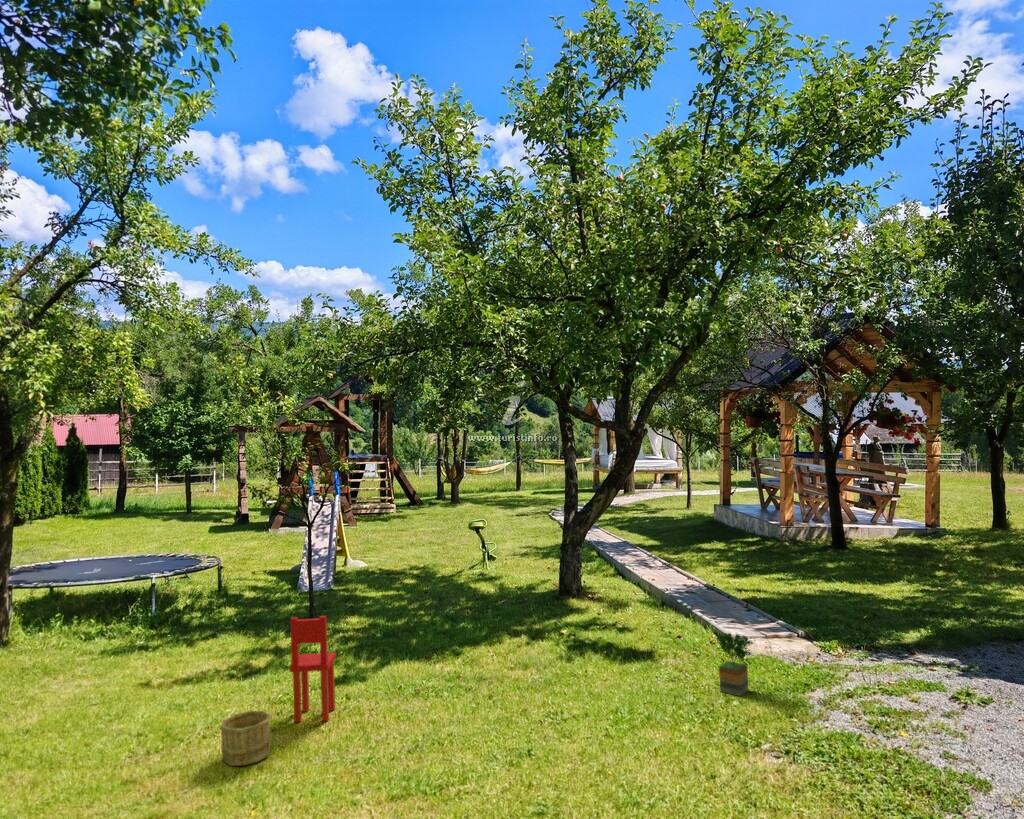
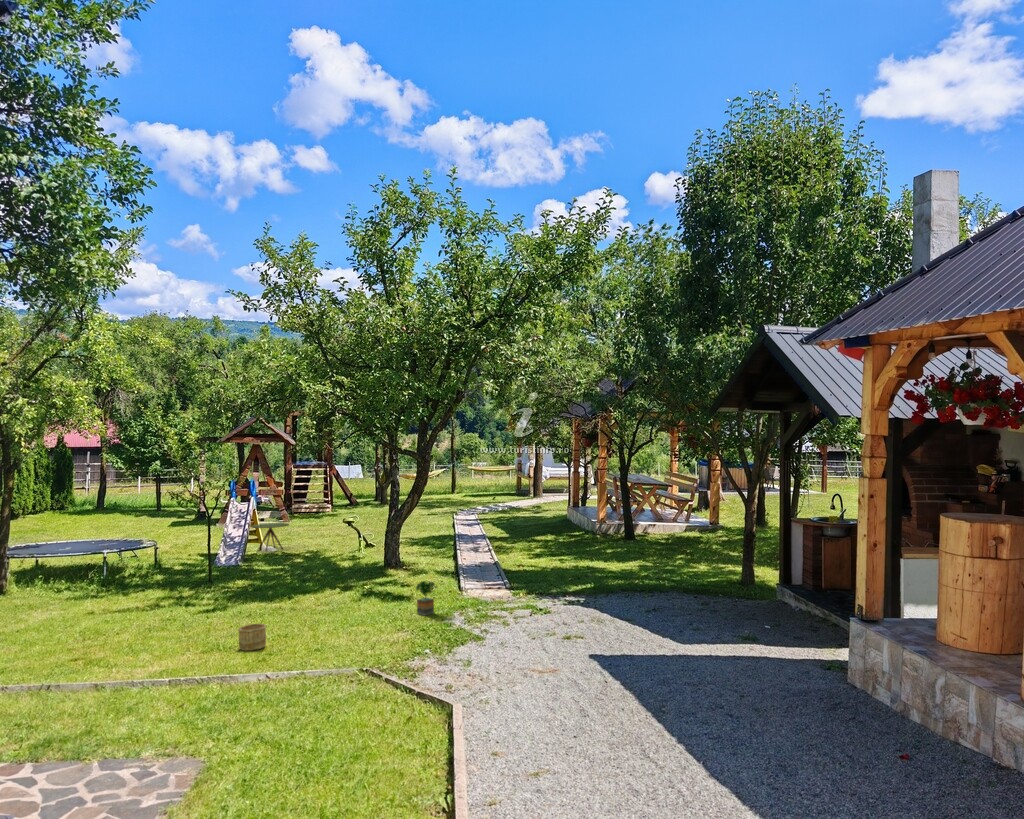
round table: none [338,529,387,569] -> present [251,523,289,551]
chair: present [290,616,336,722] -> none [165,567,196,626]
wooden bucket: present [220,711,270,766] -> present [238,624,266,651]

